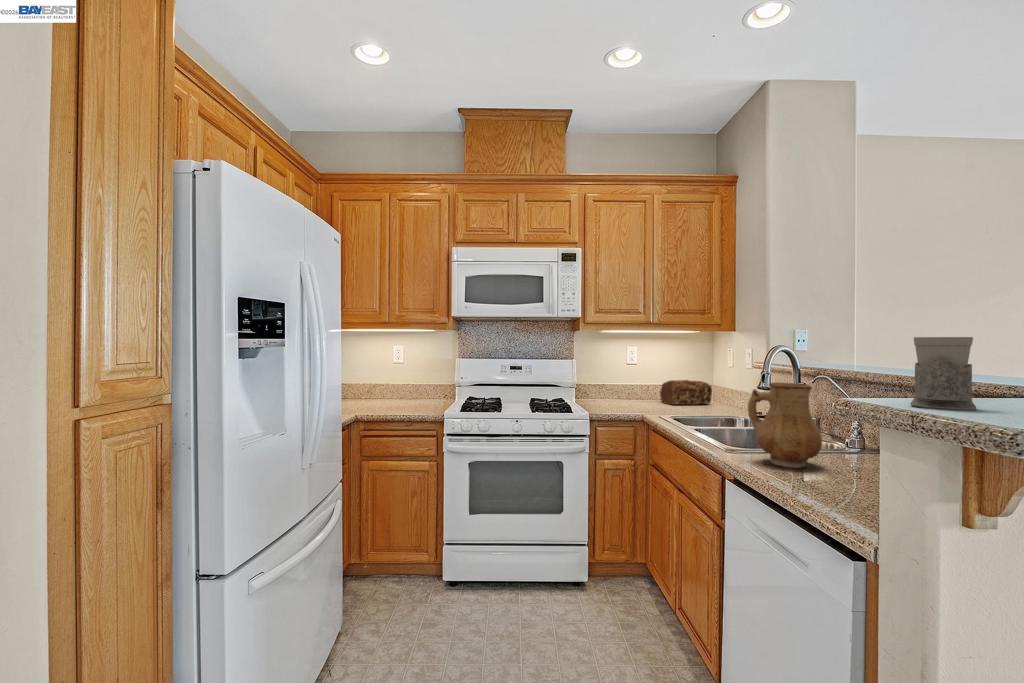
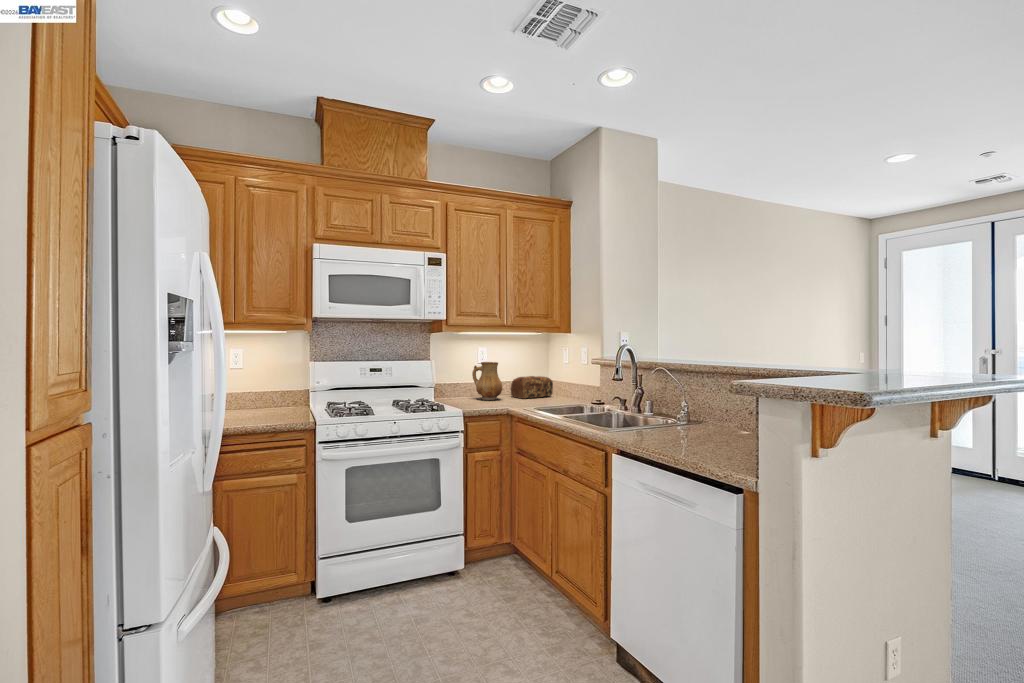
mug: present [911,337,976,410] -> none [780,339,816,385]
ceramic pitcher: present [748,383,822,468] -> present [472,362,502,400]

